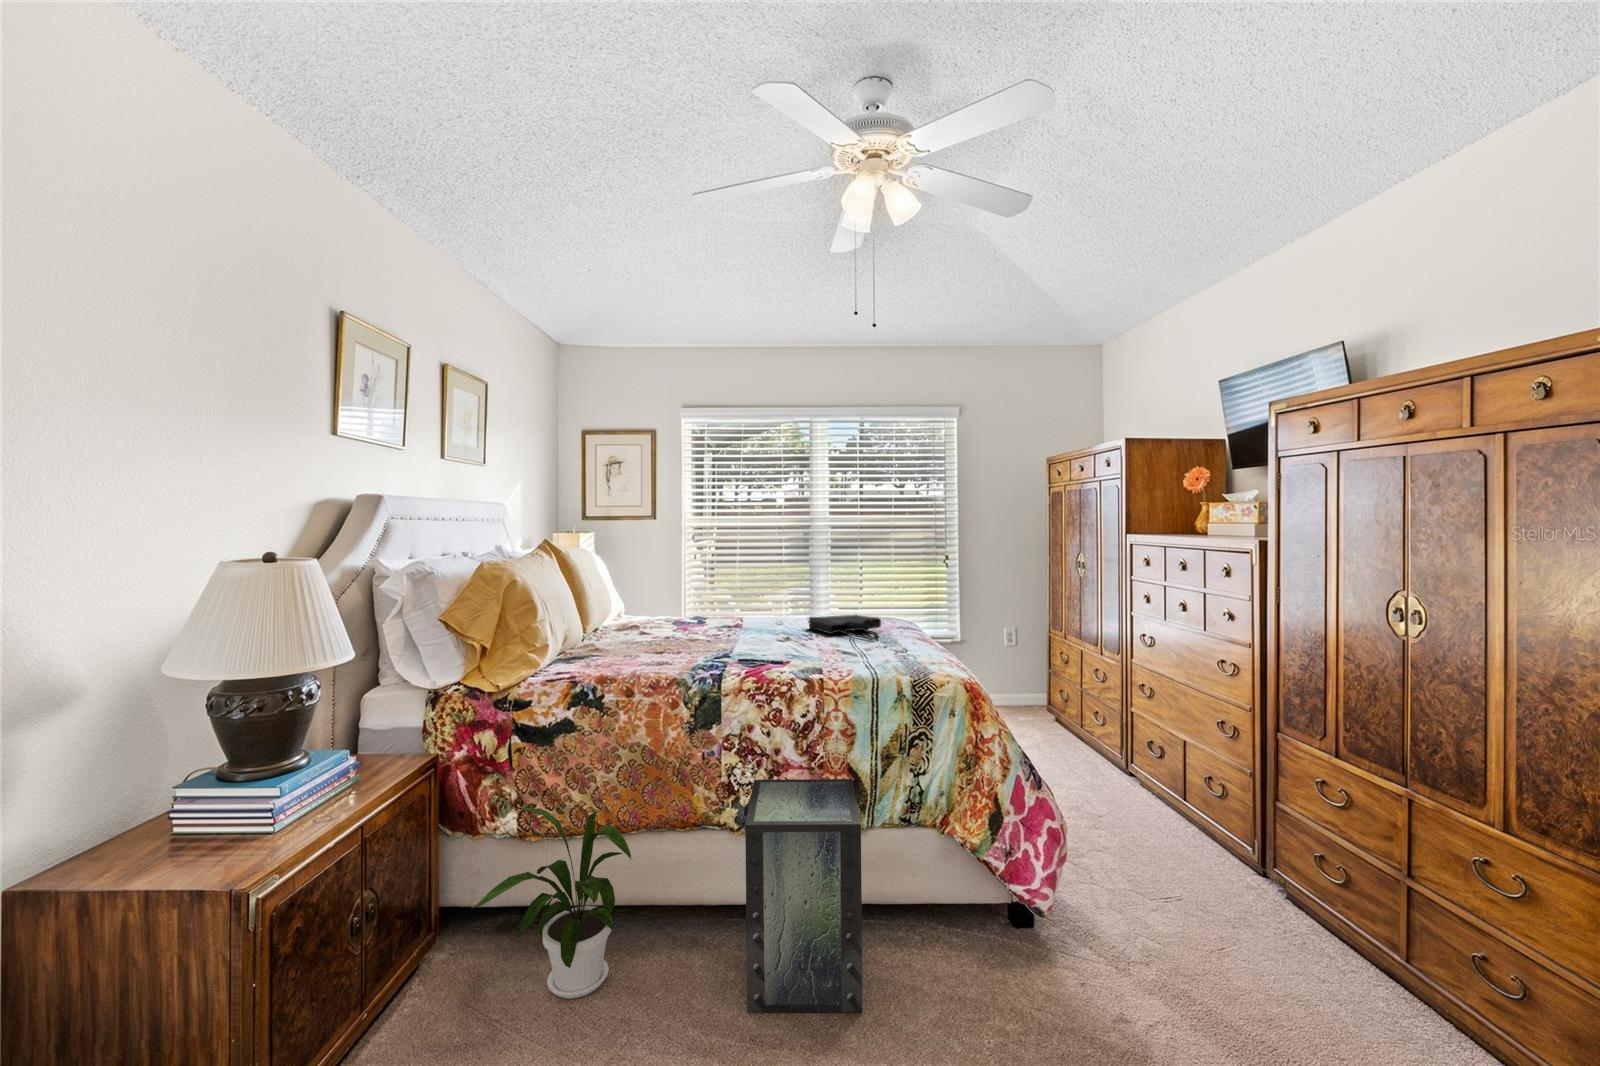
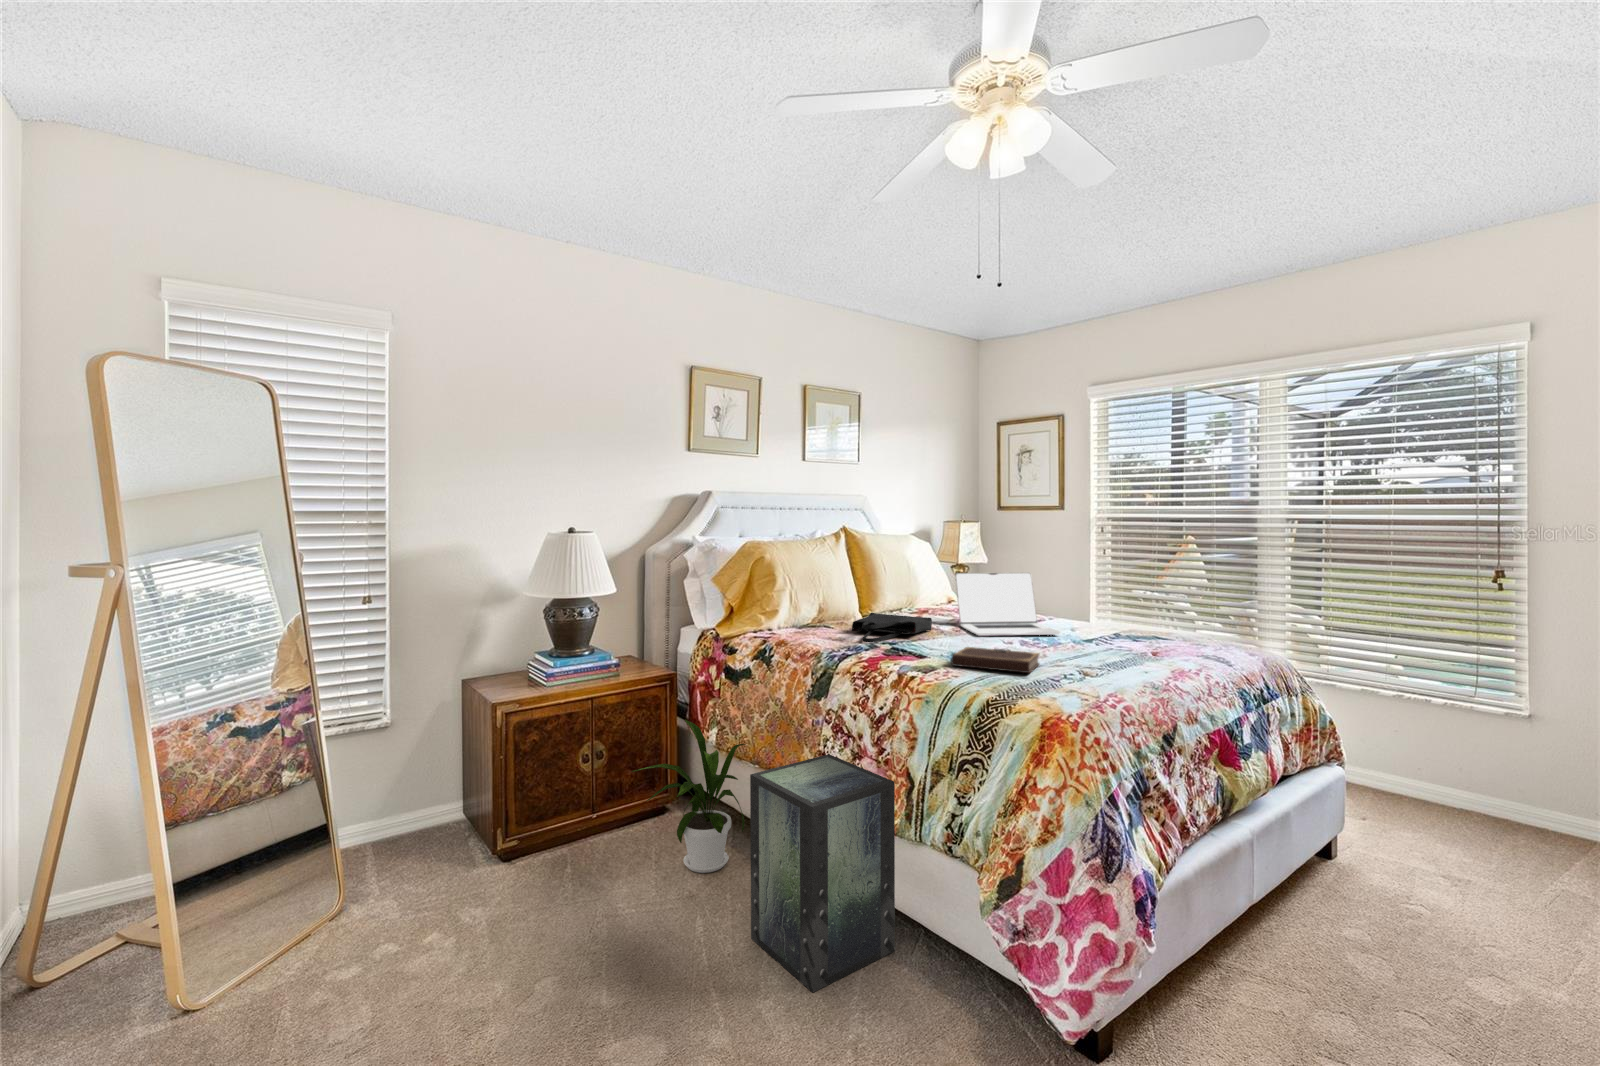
laptop: none [692,577,792,638] -> present [955,573,1060,636]
tote bag: present [809,615,881,640] -> present [852,613,932,642]
notebook: none [801,641,880,664] -> present [951,647,1039,673]

